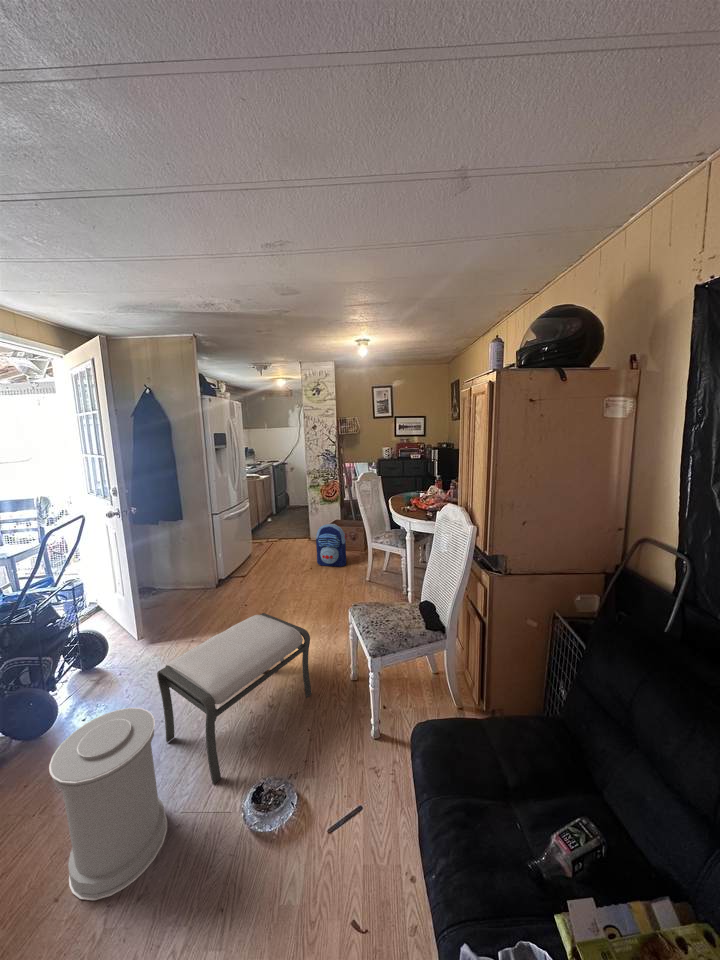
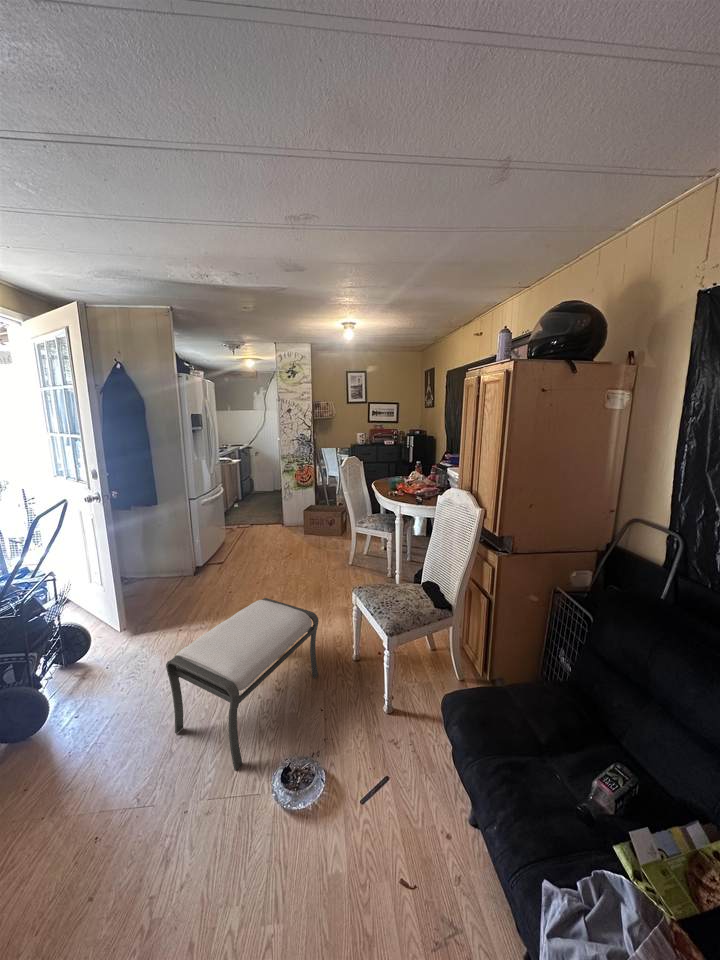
backpack: present [316,524,347,567] -> none [297,508,328,551]
trash can: present [49,708,167,900] -> none [77,700,196,901]

